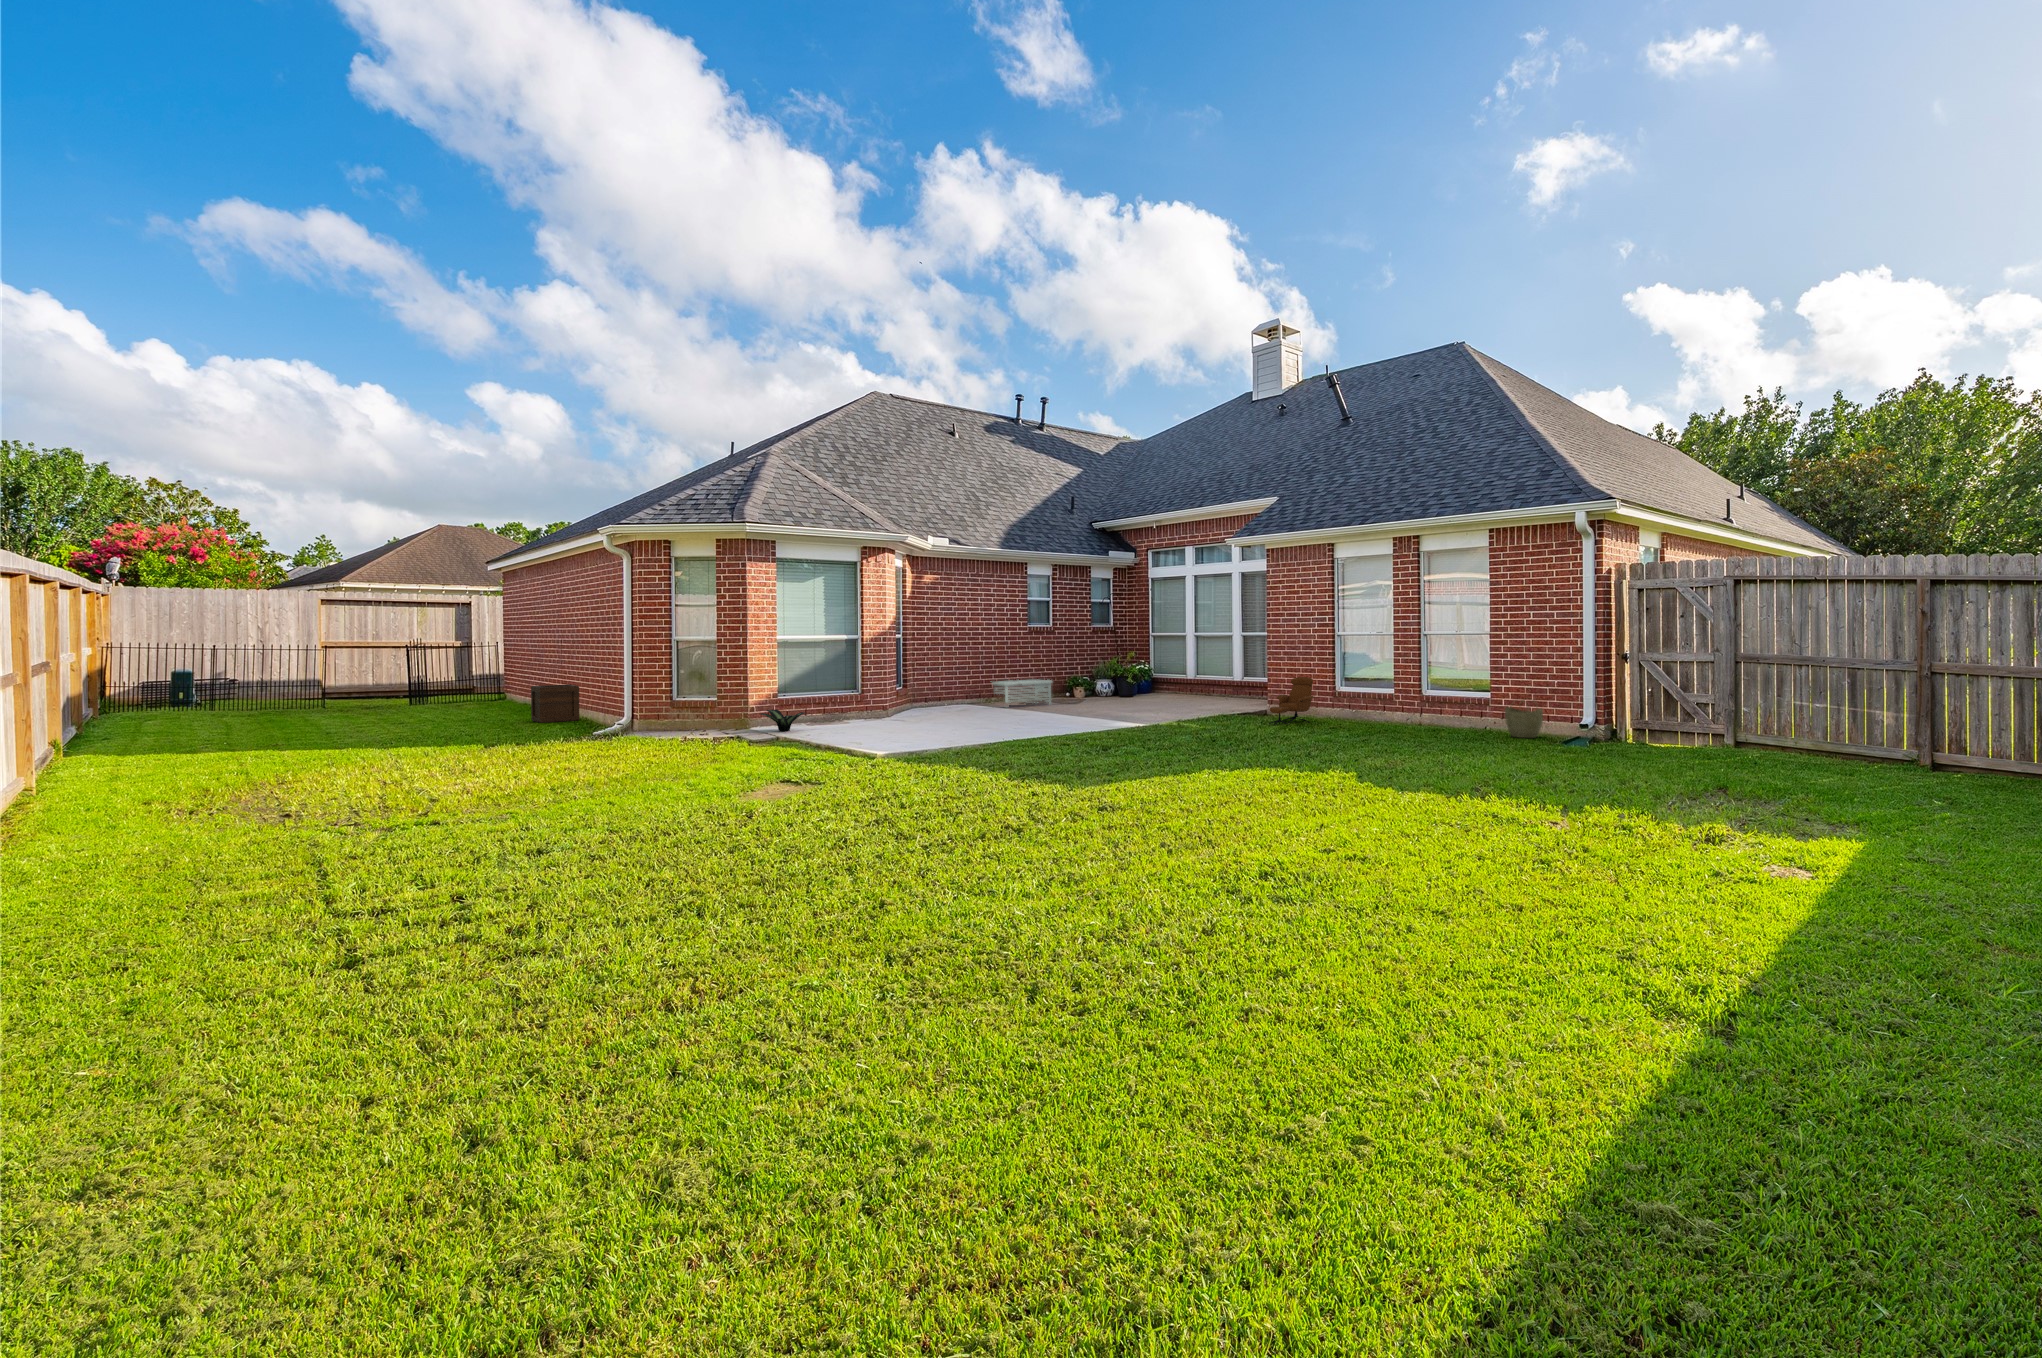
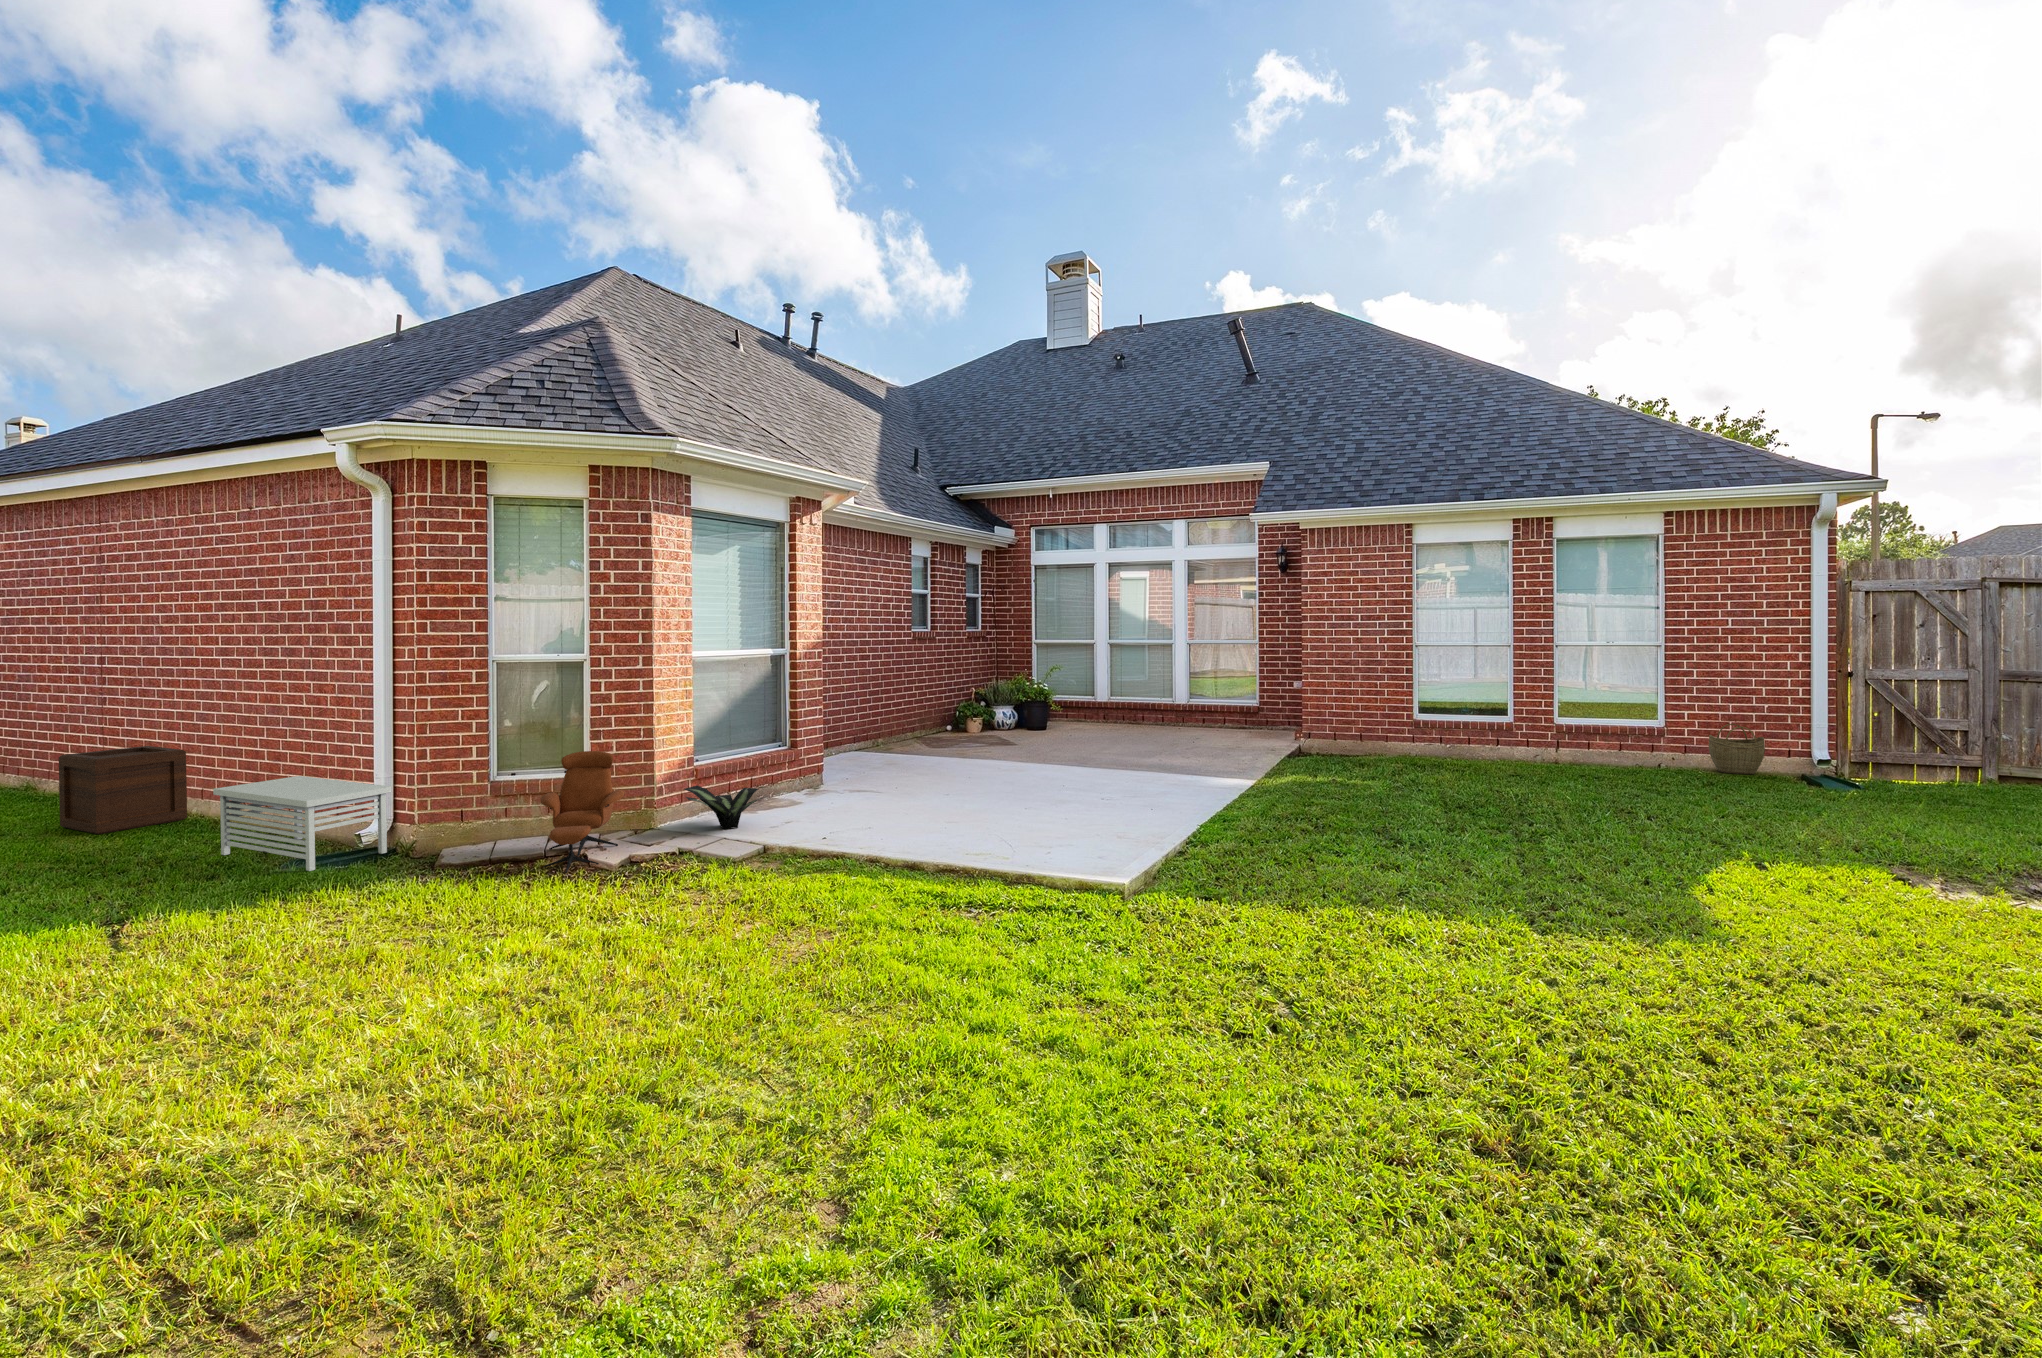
lounge chair: present [1270,677,1314,725] -> present [541,751,625,873]
storage bench: present [993,680,1052,704] -> present [213,776,391,871]

